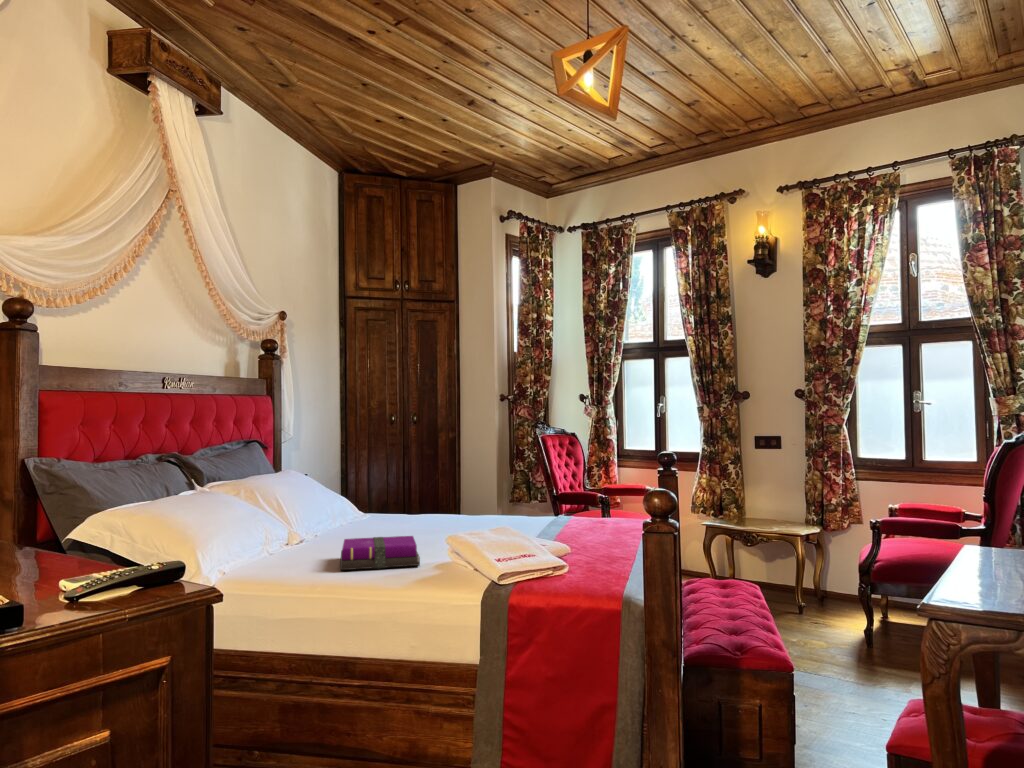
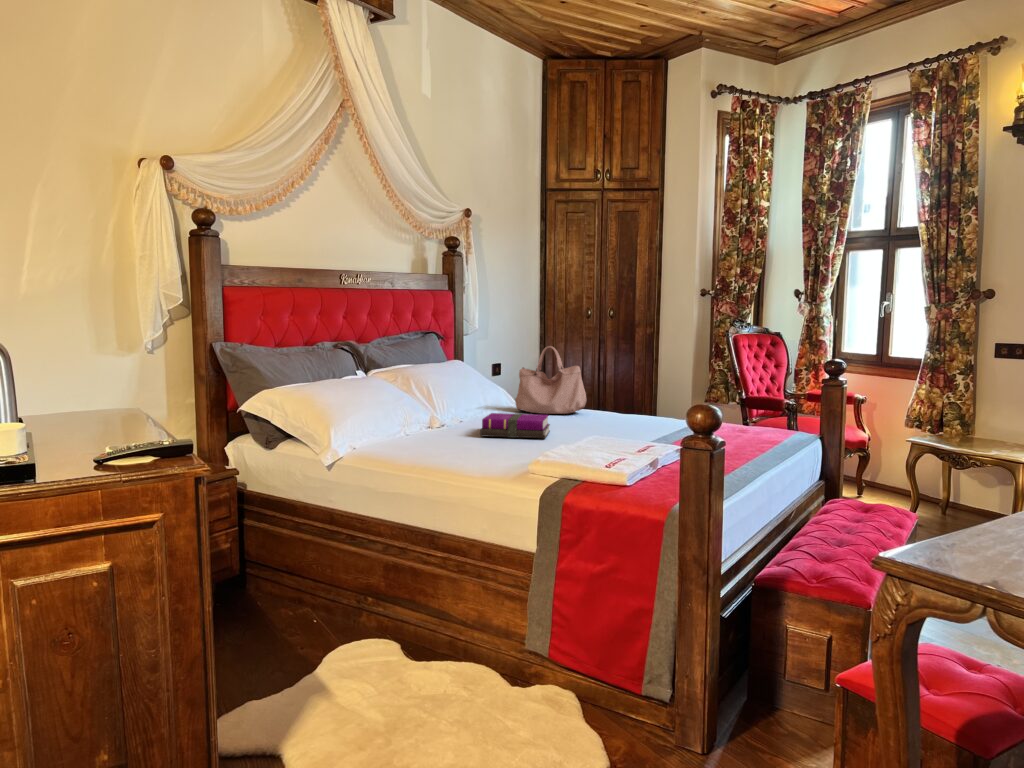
handbag: none [352,456,434,532] -> present [515,346,587,414]

